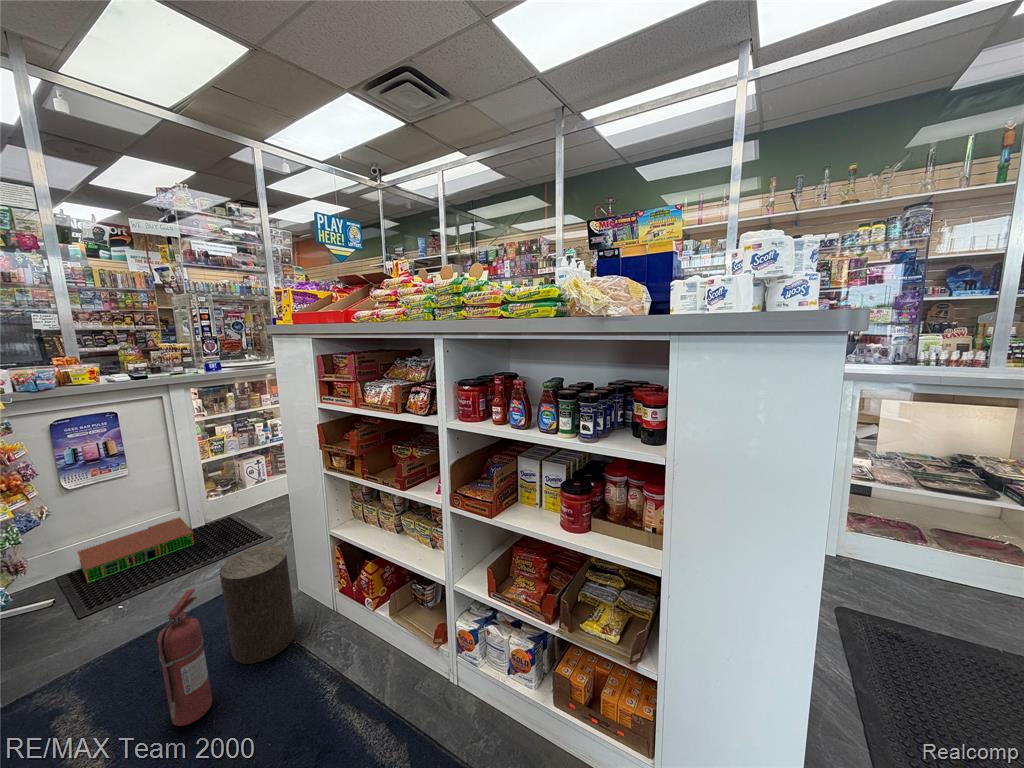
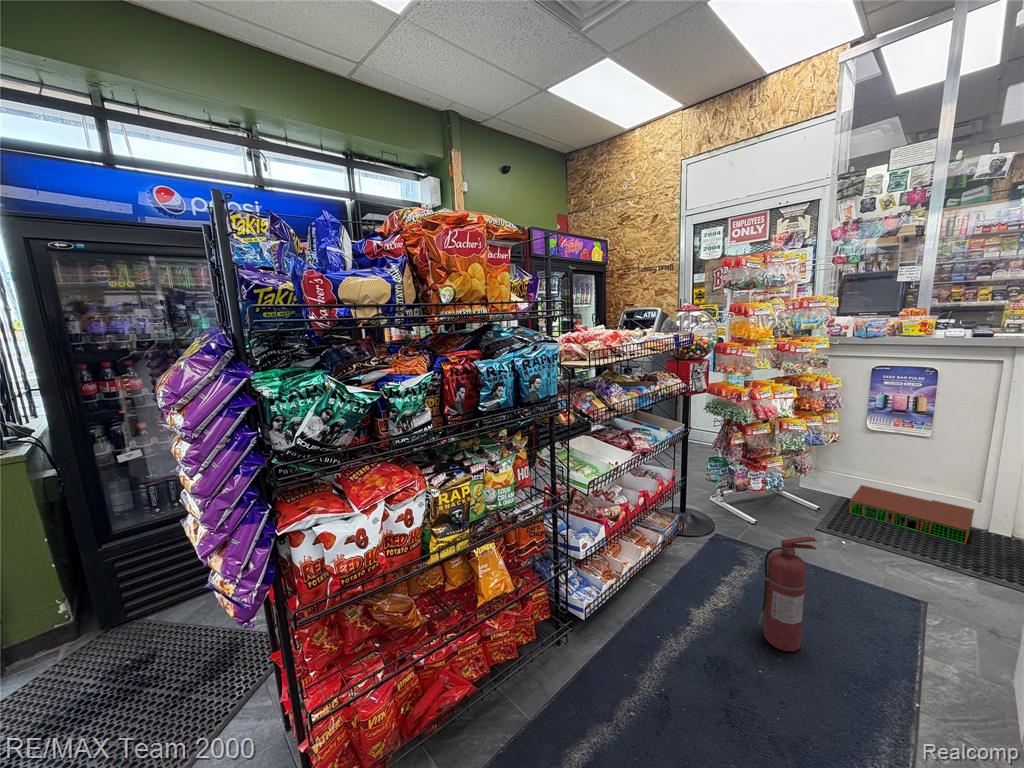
stool: present [220,546,296,664] -> none [850,549,961,702]

